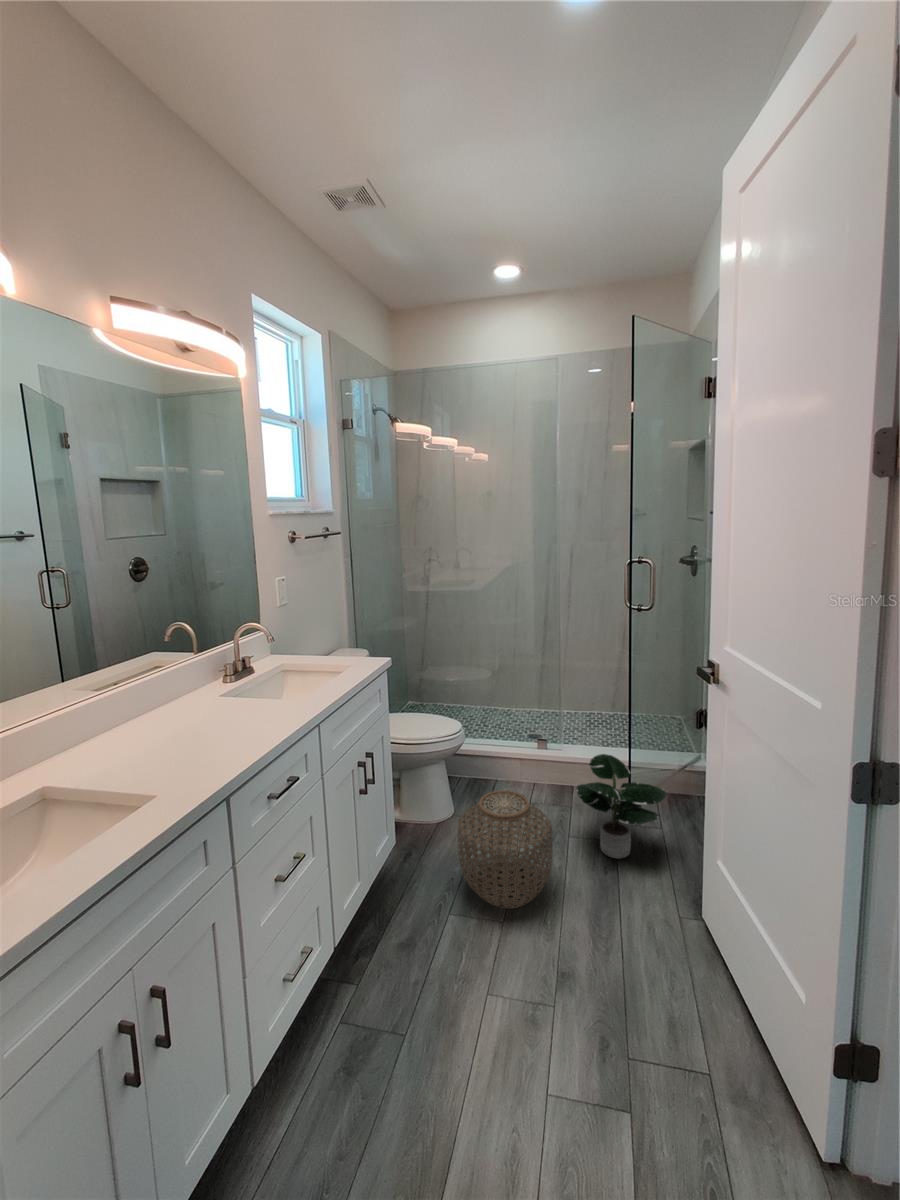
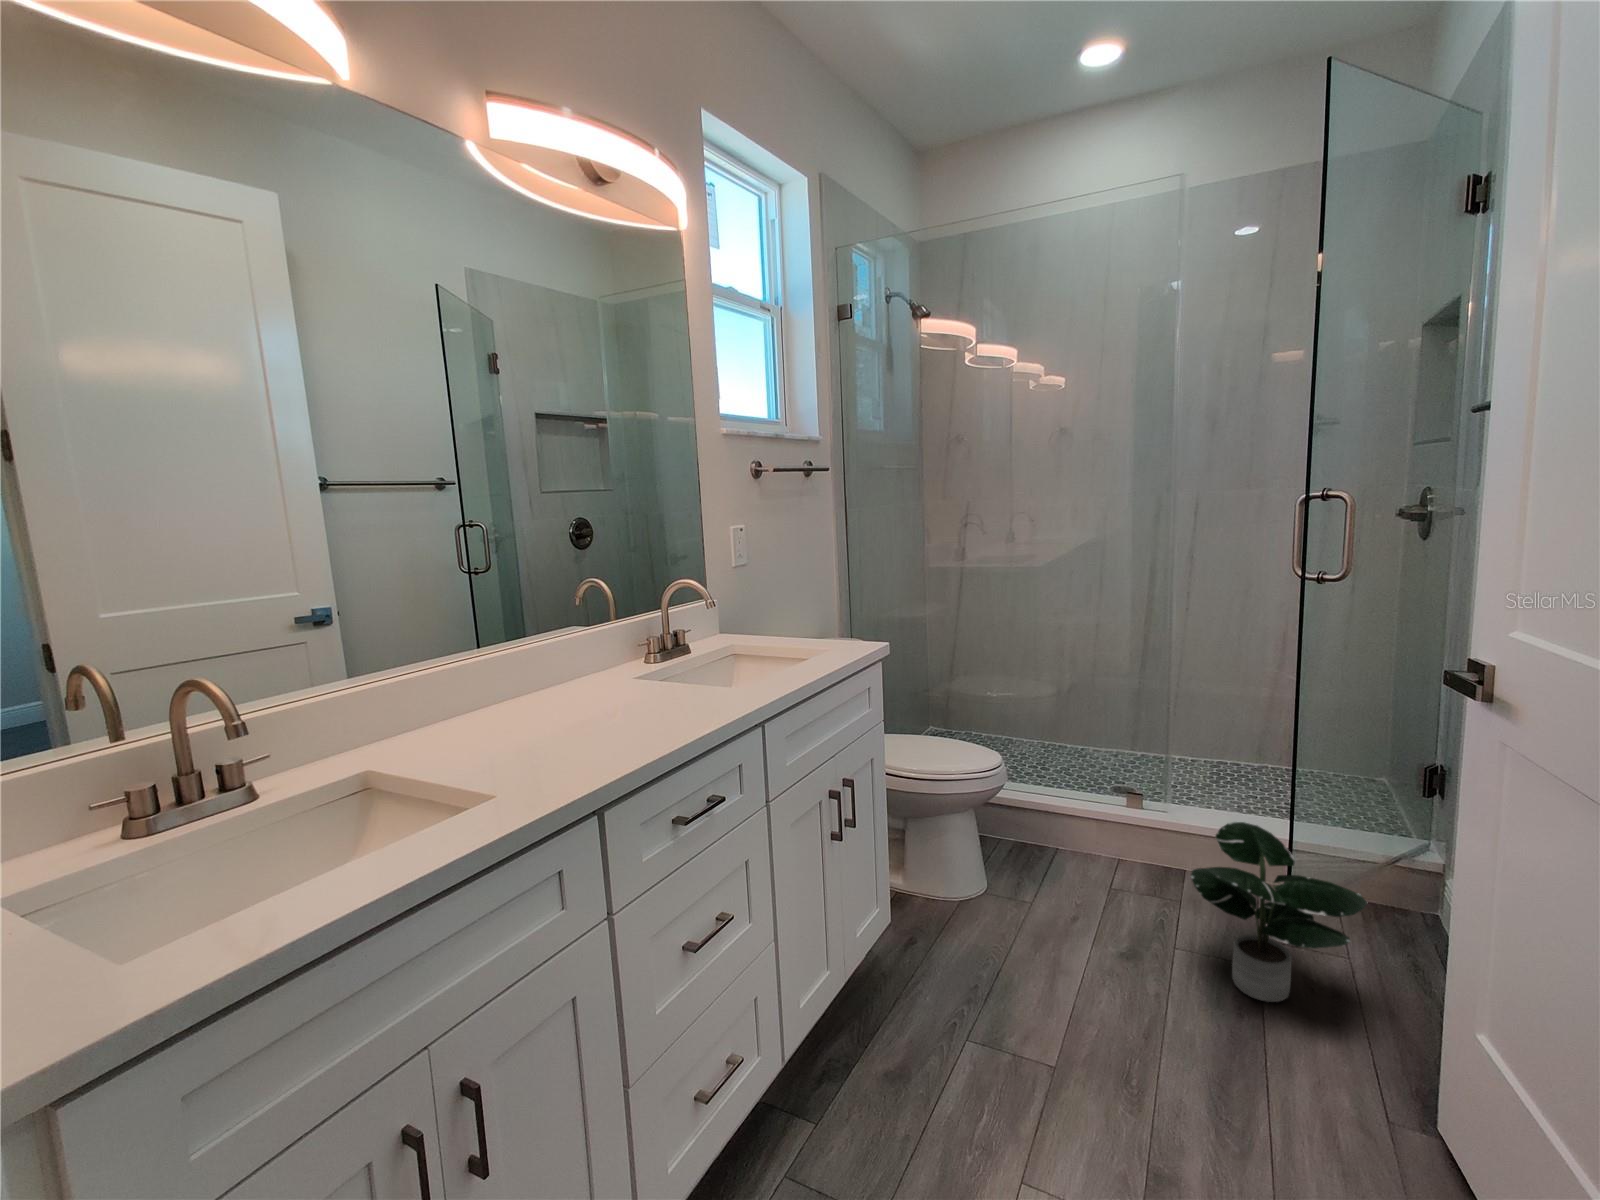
woven basket: present [458,790,552,909] -> none [983,860,1145,1054]

